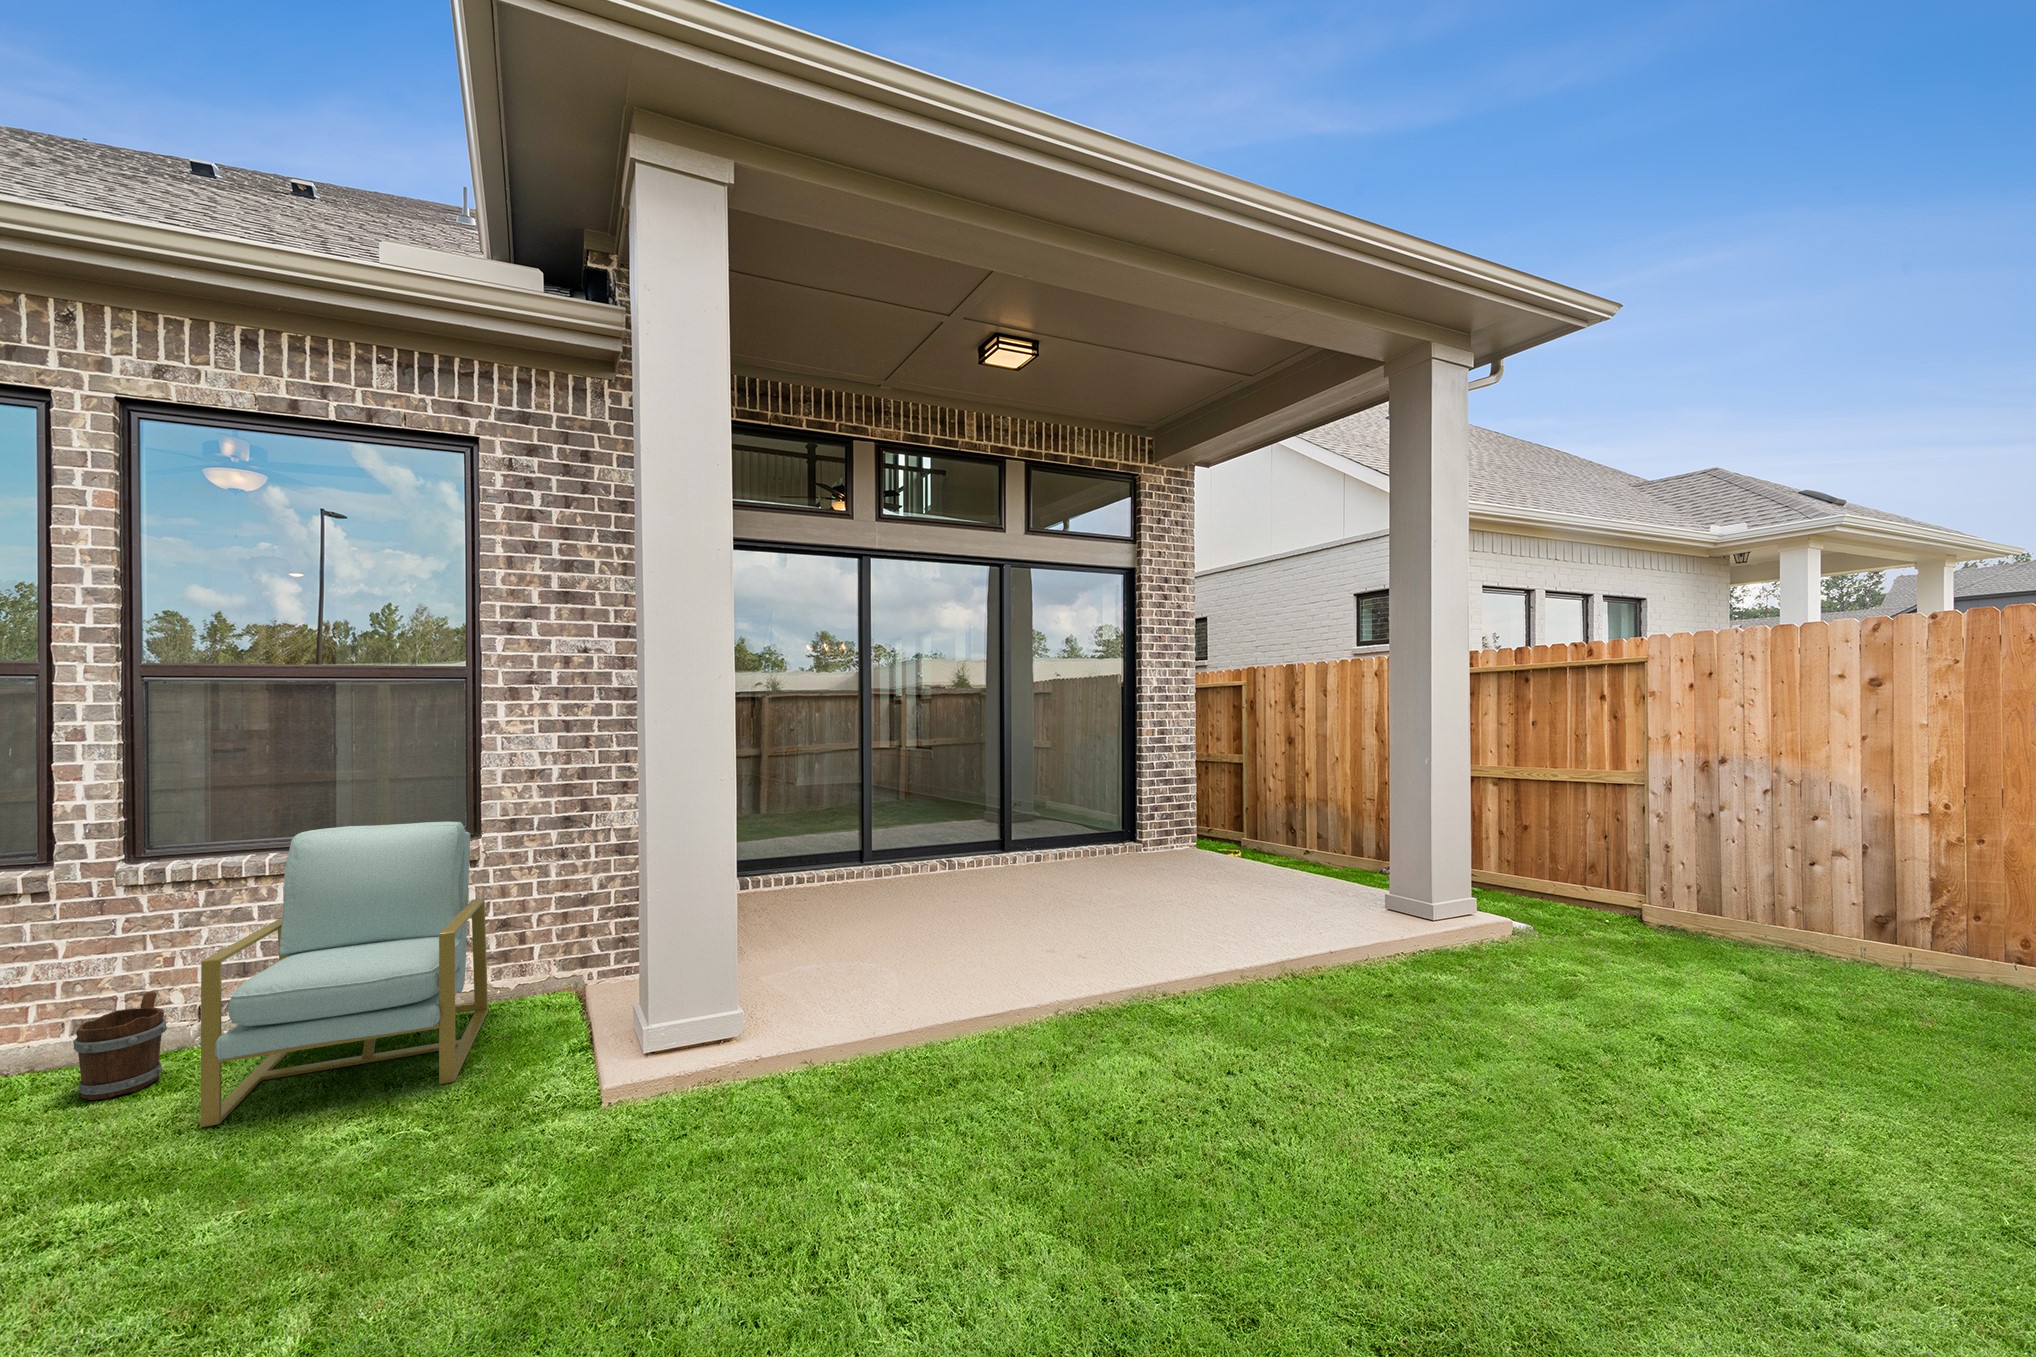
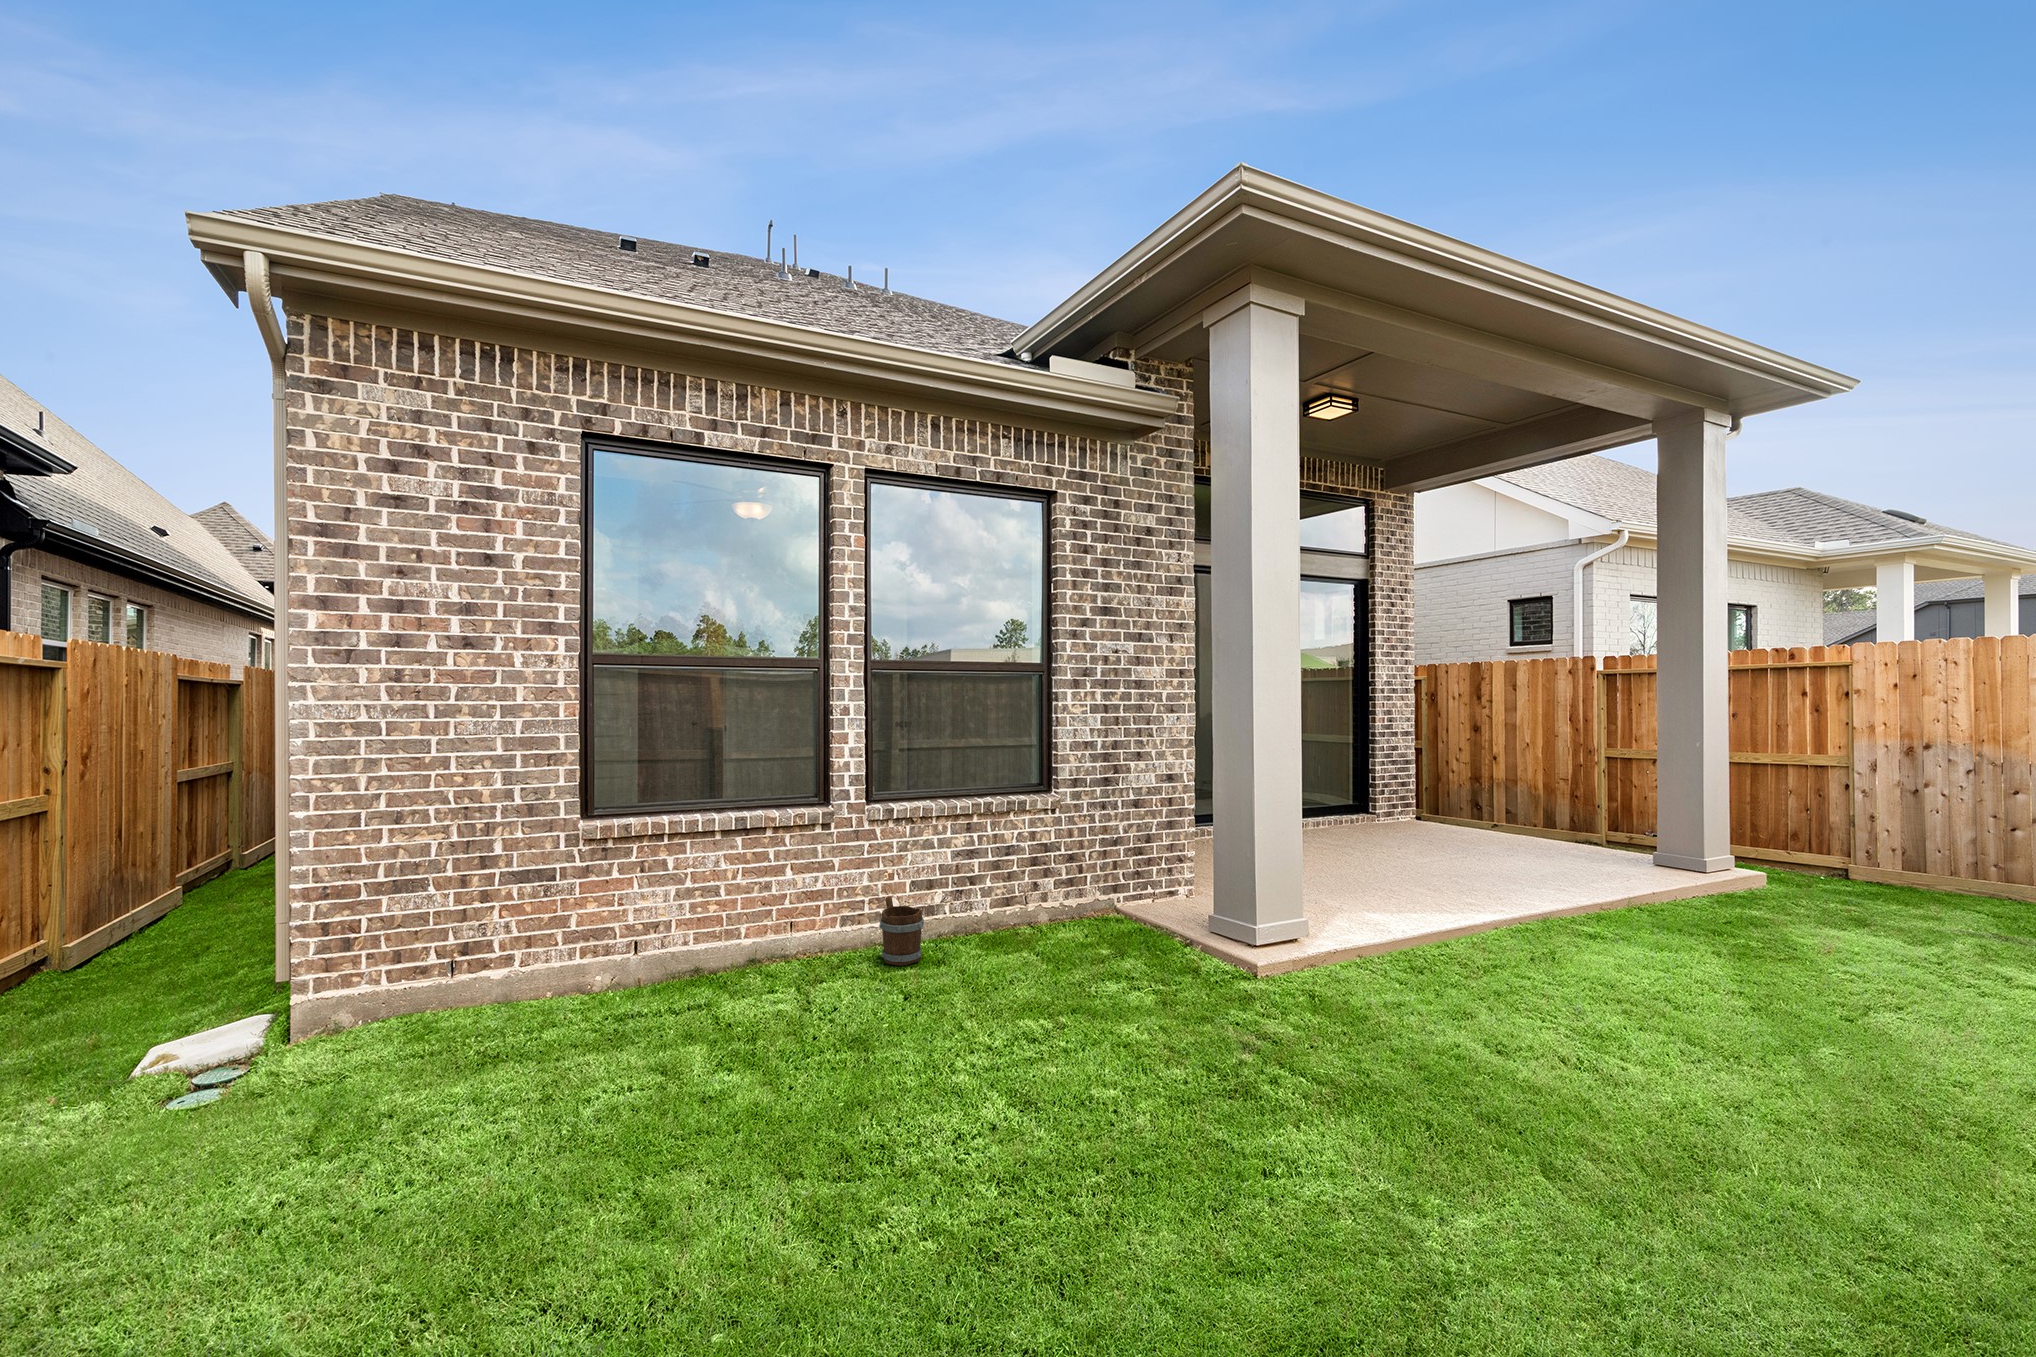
chair: present [201,822,488,1127] -> none [958,779,1134,979]

